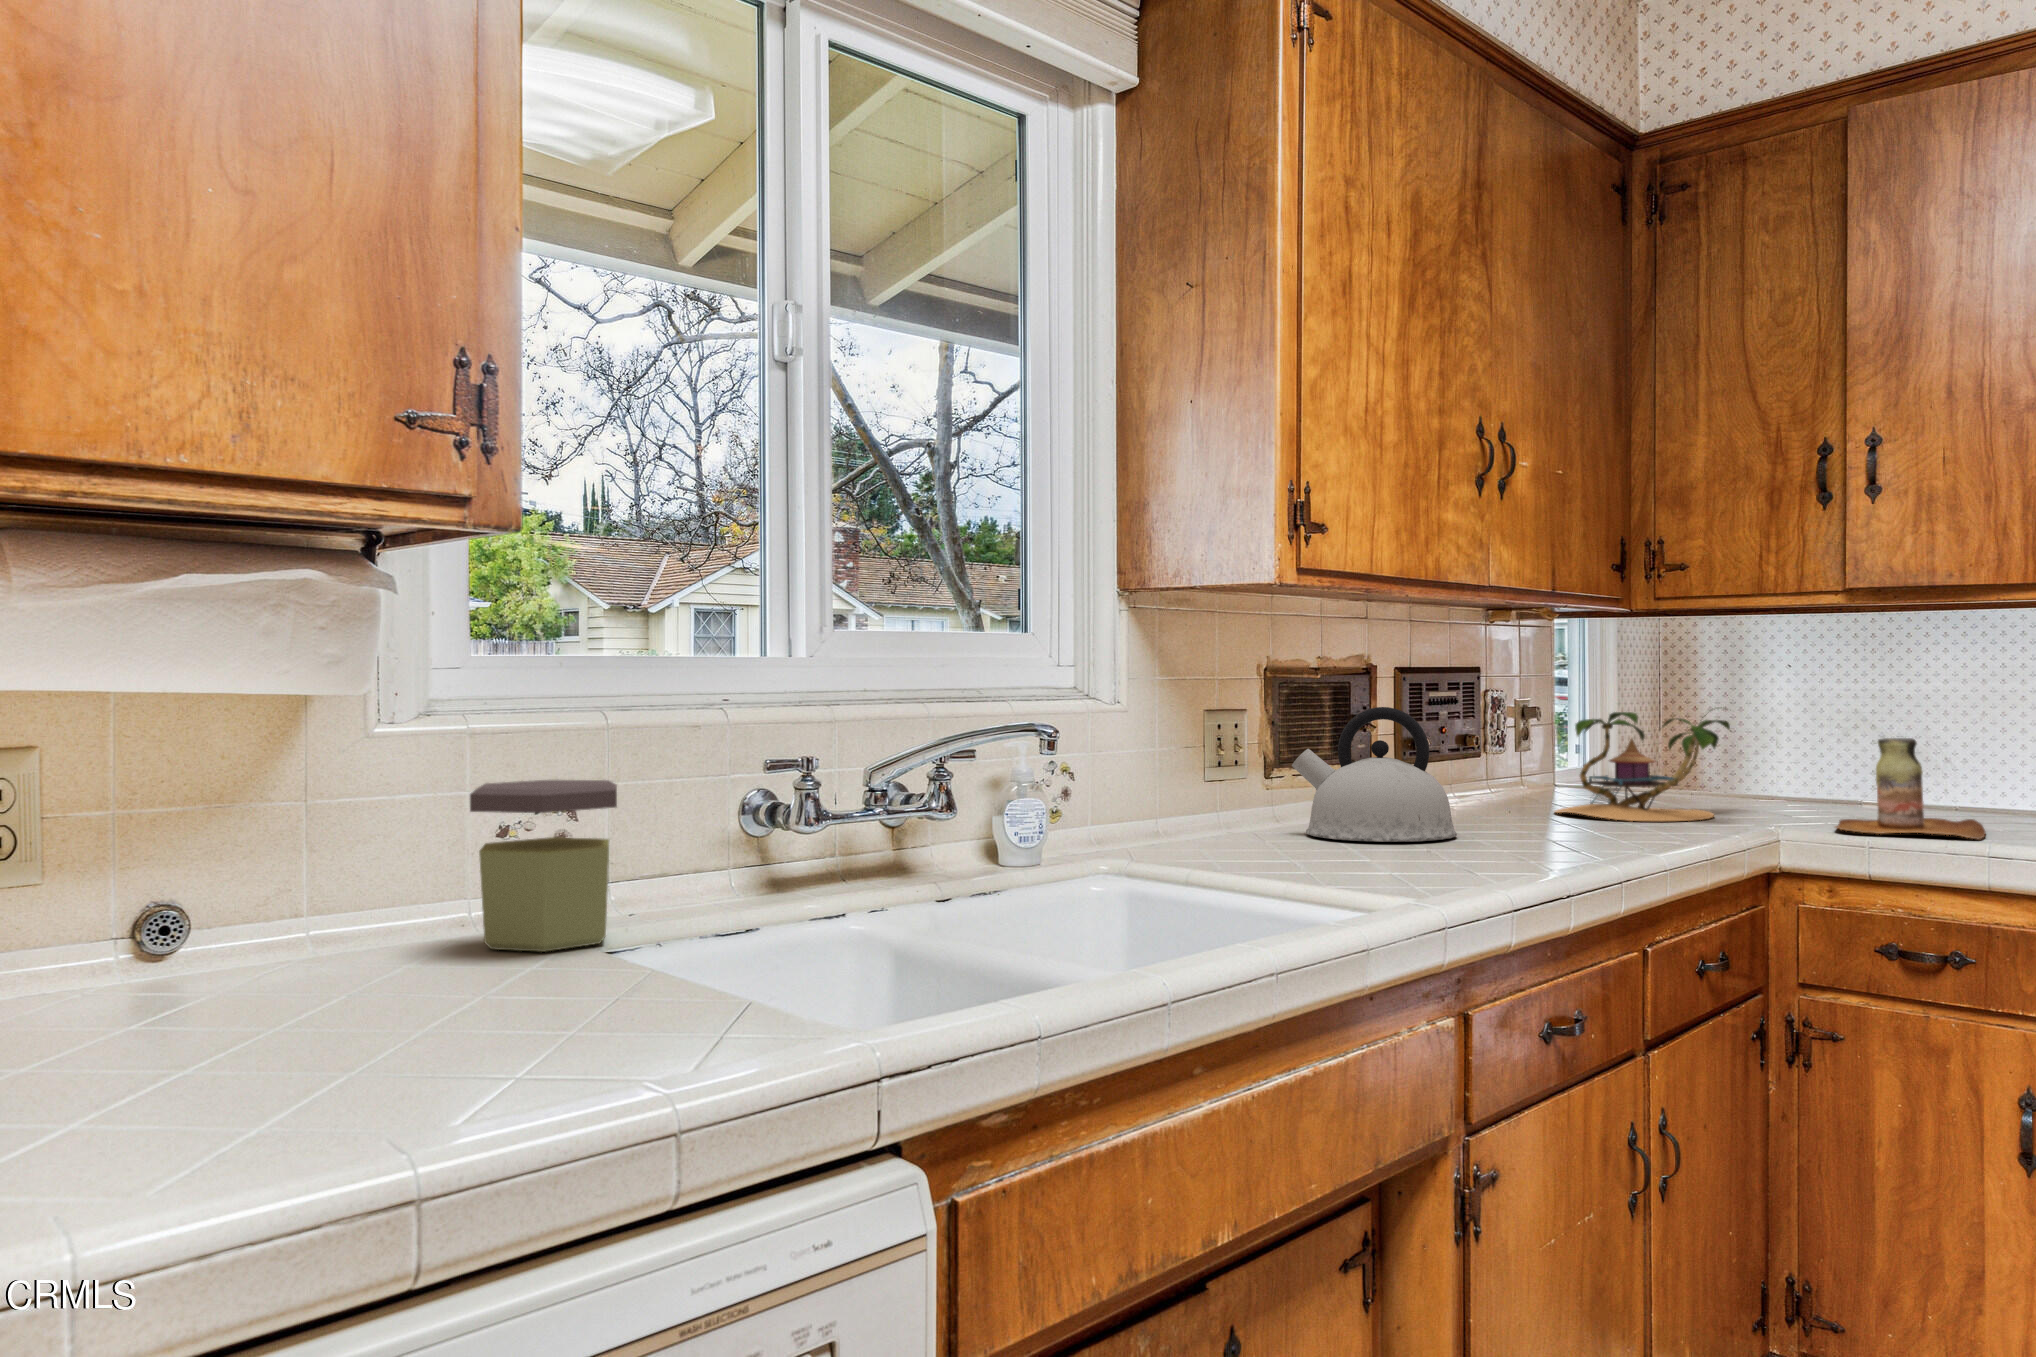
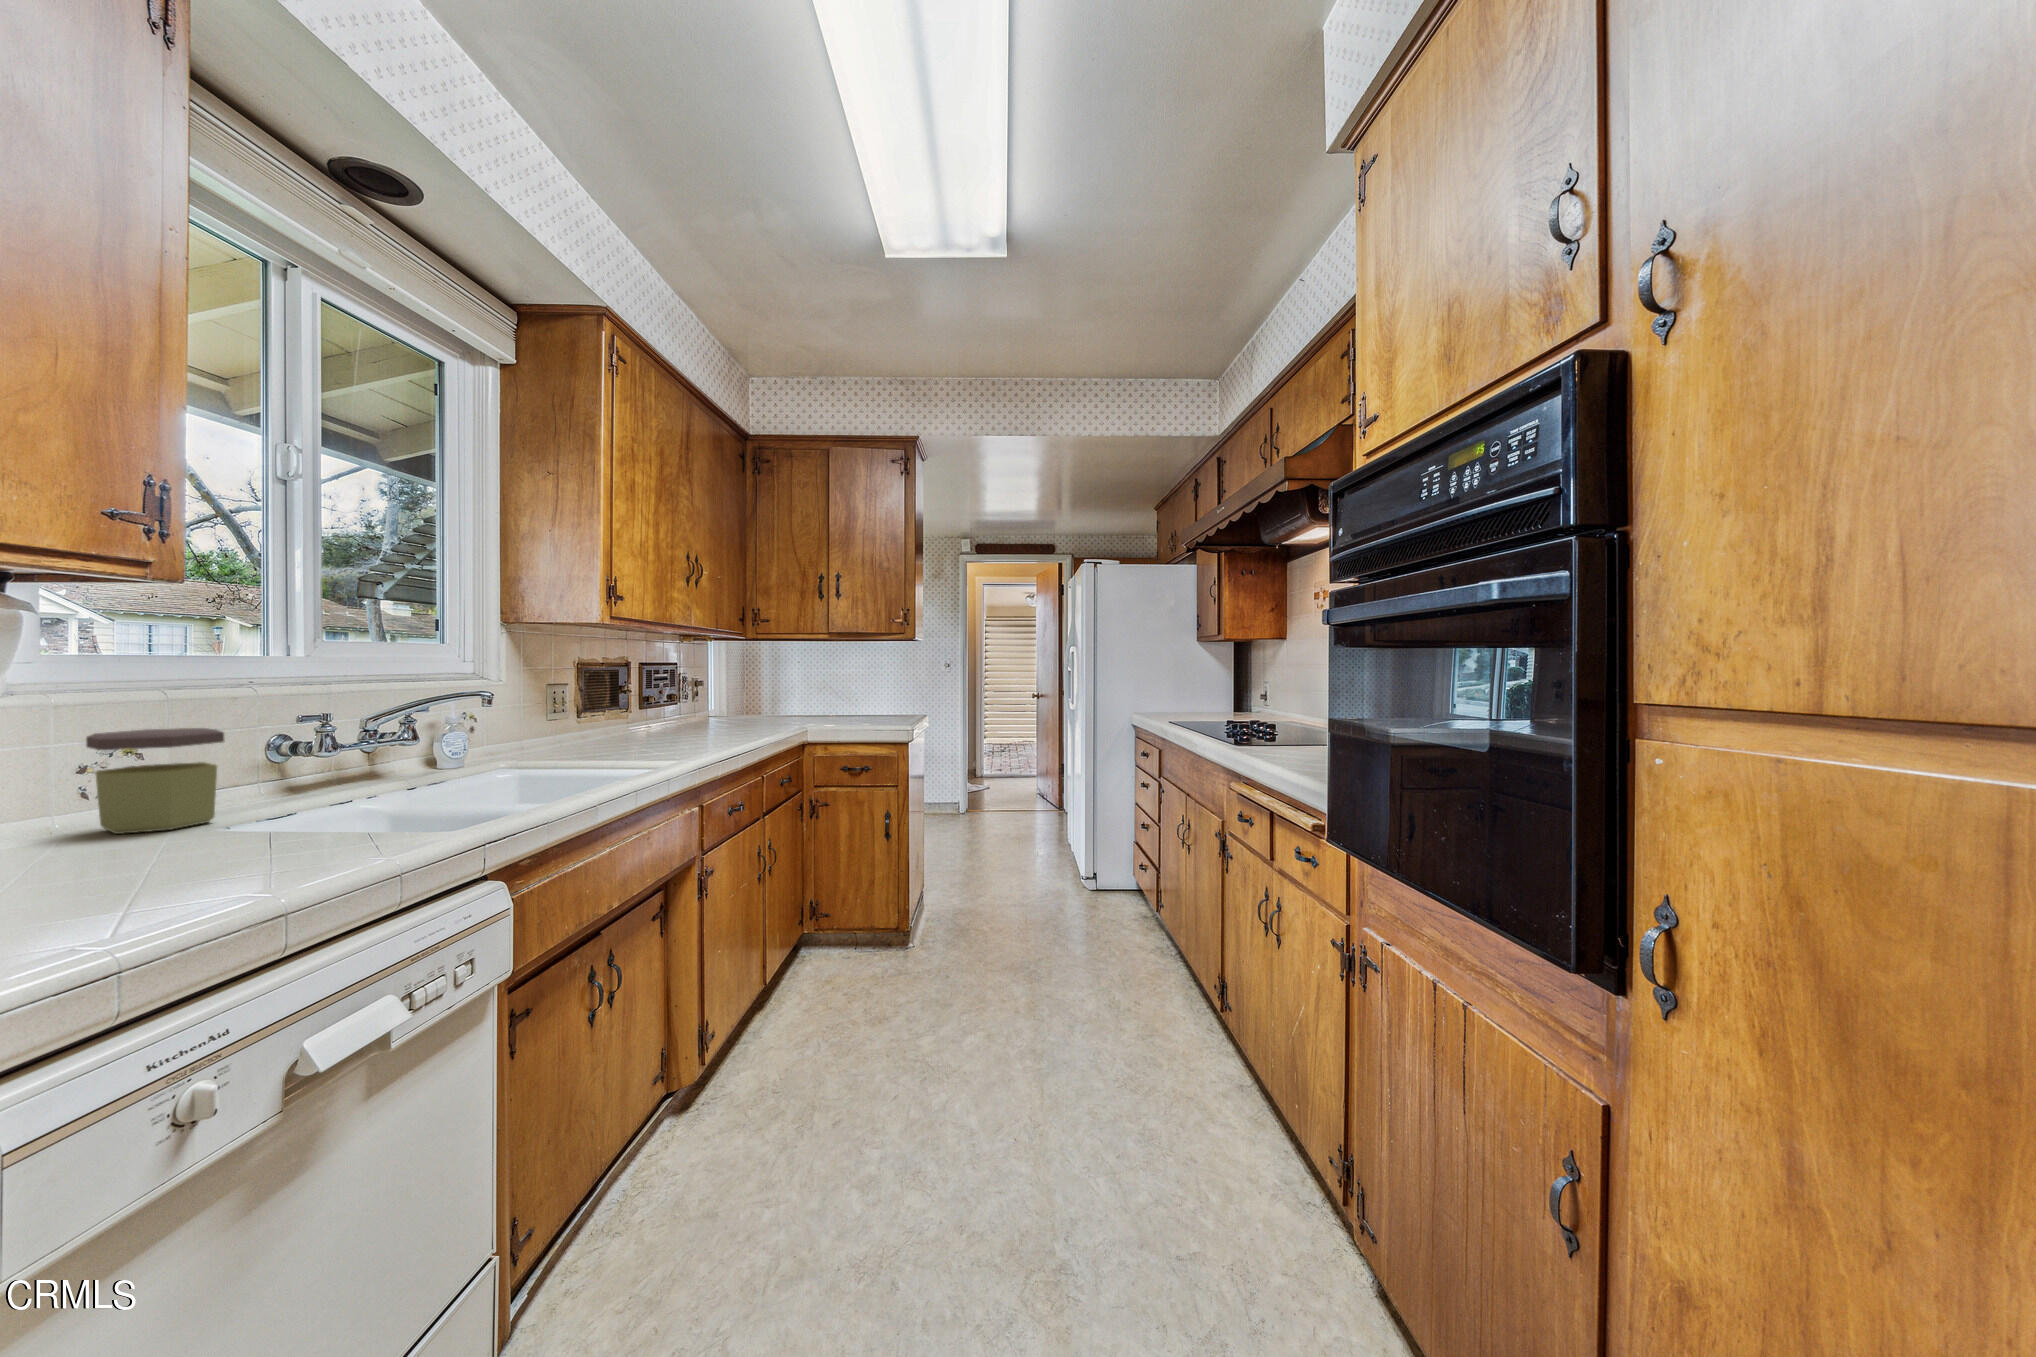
kettle: present [1292,707,1457,842] -> none [596,681,680,743]
plant: present [1555,707,1730,821] -> none [715,680,790,728]
bottle: present [1836,738,1985,839] -> none [828,691,878,727]

